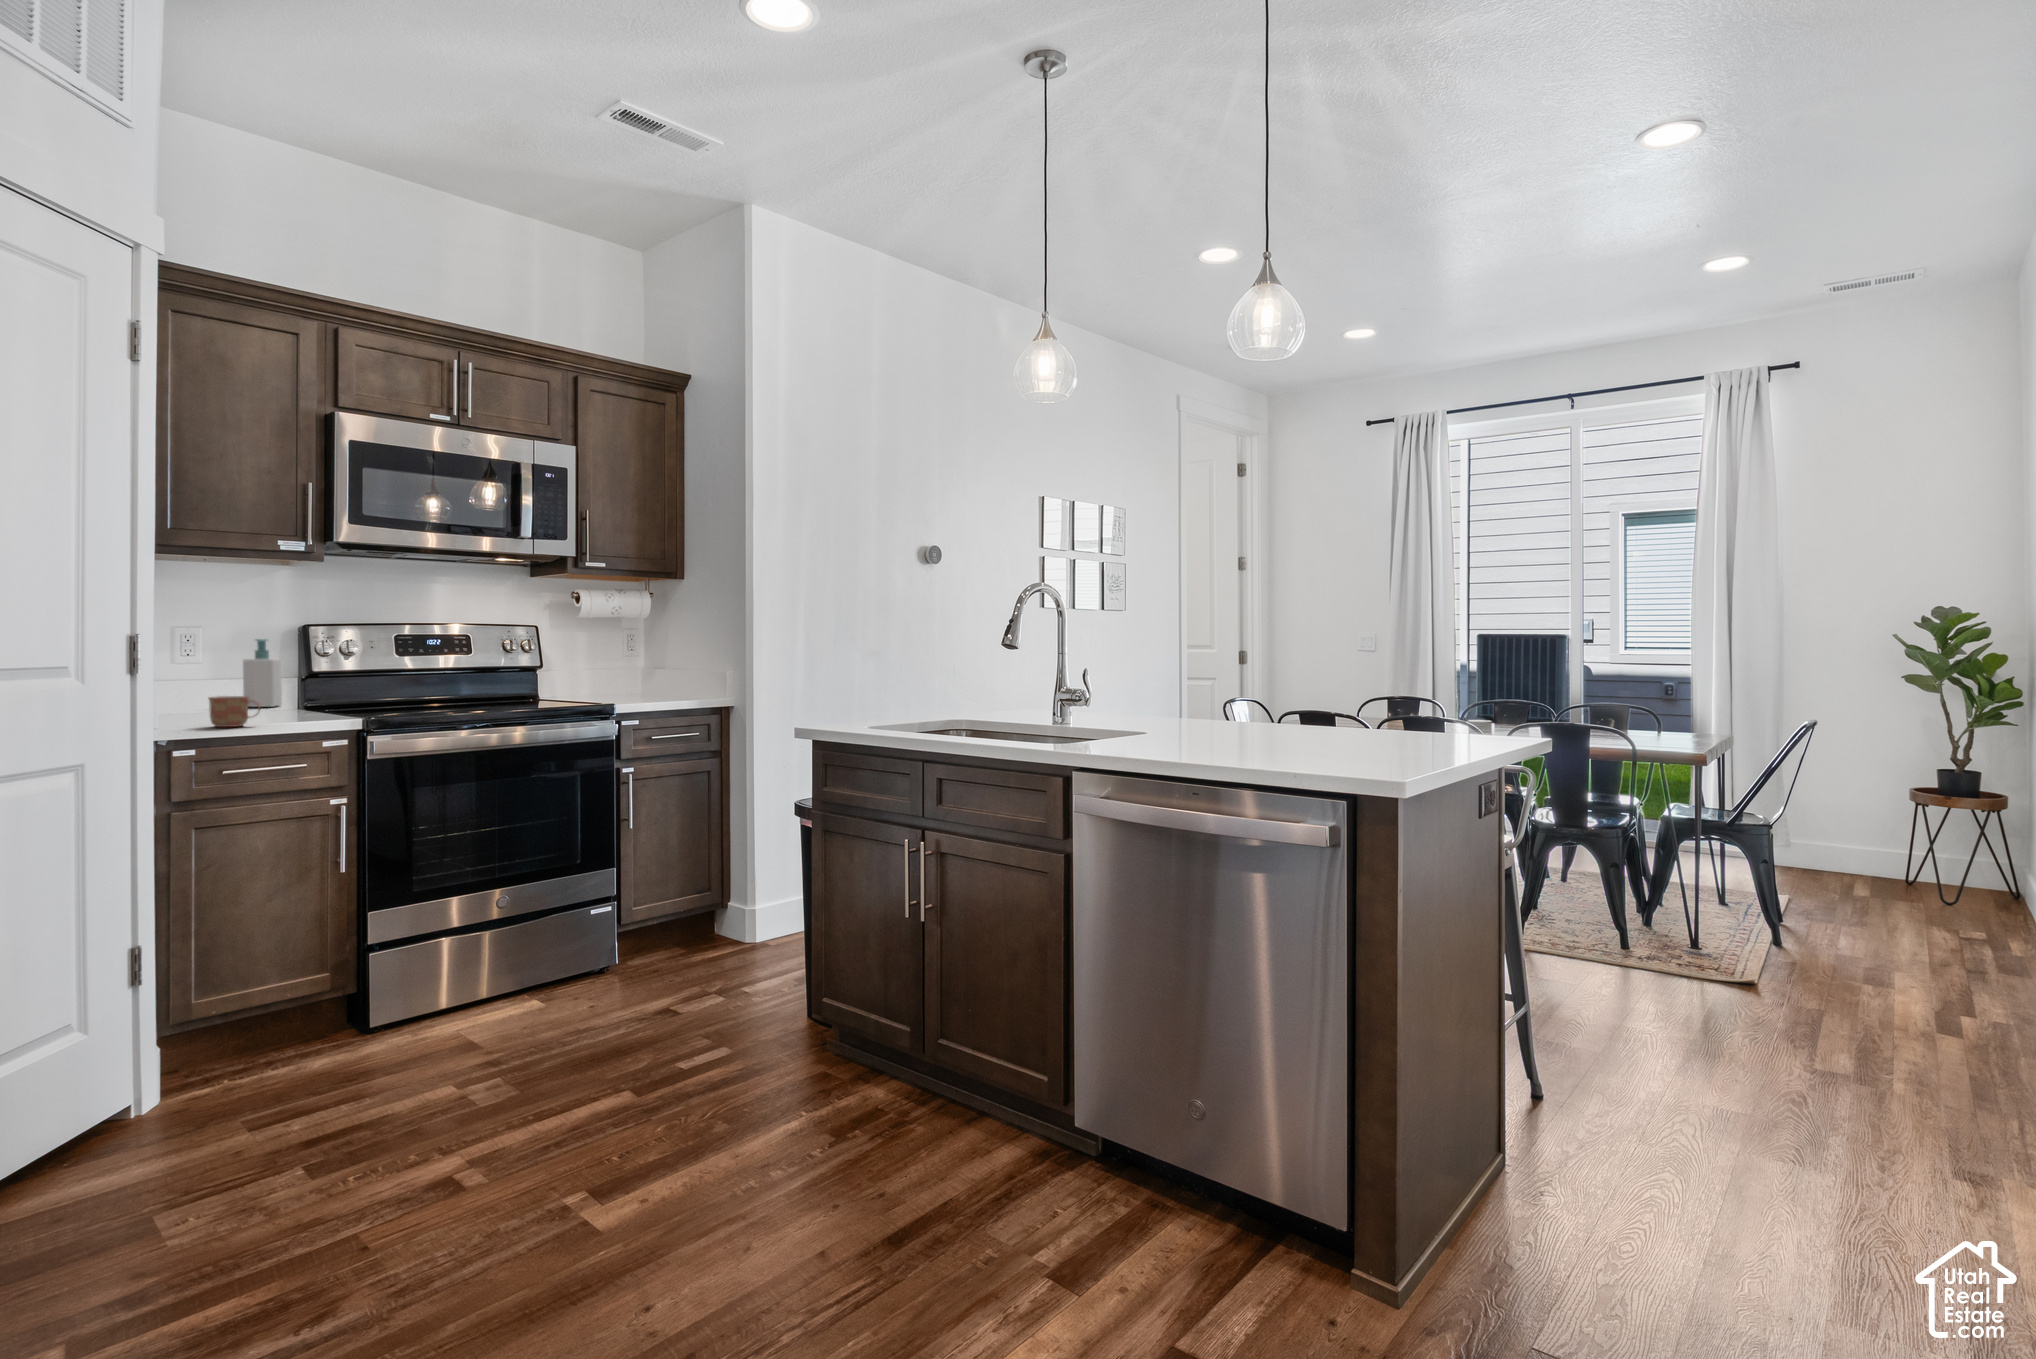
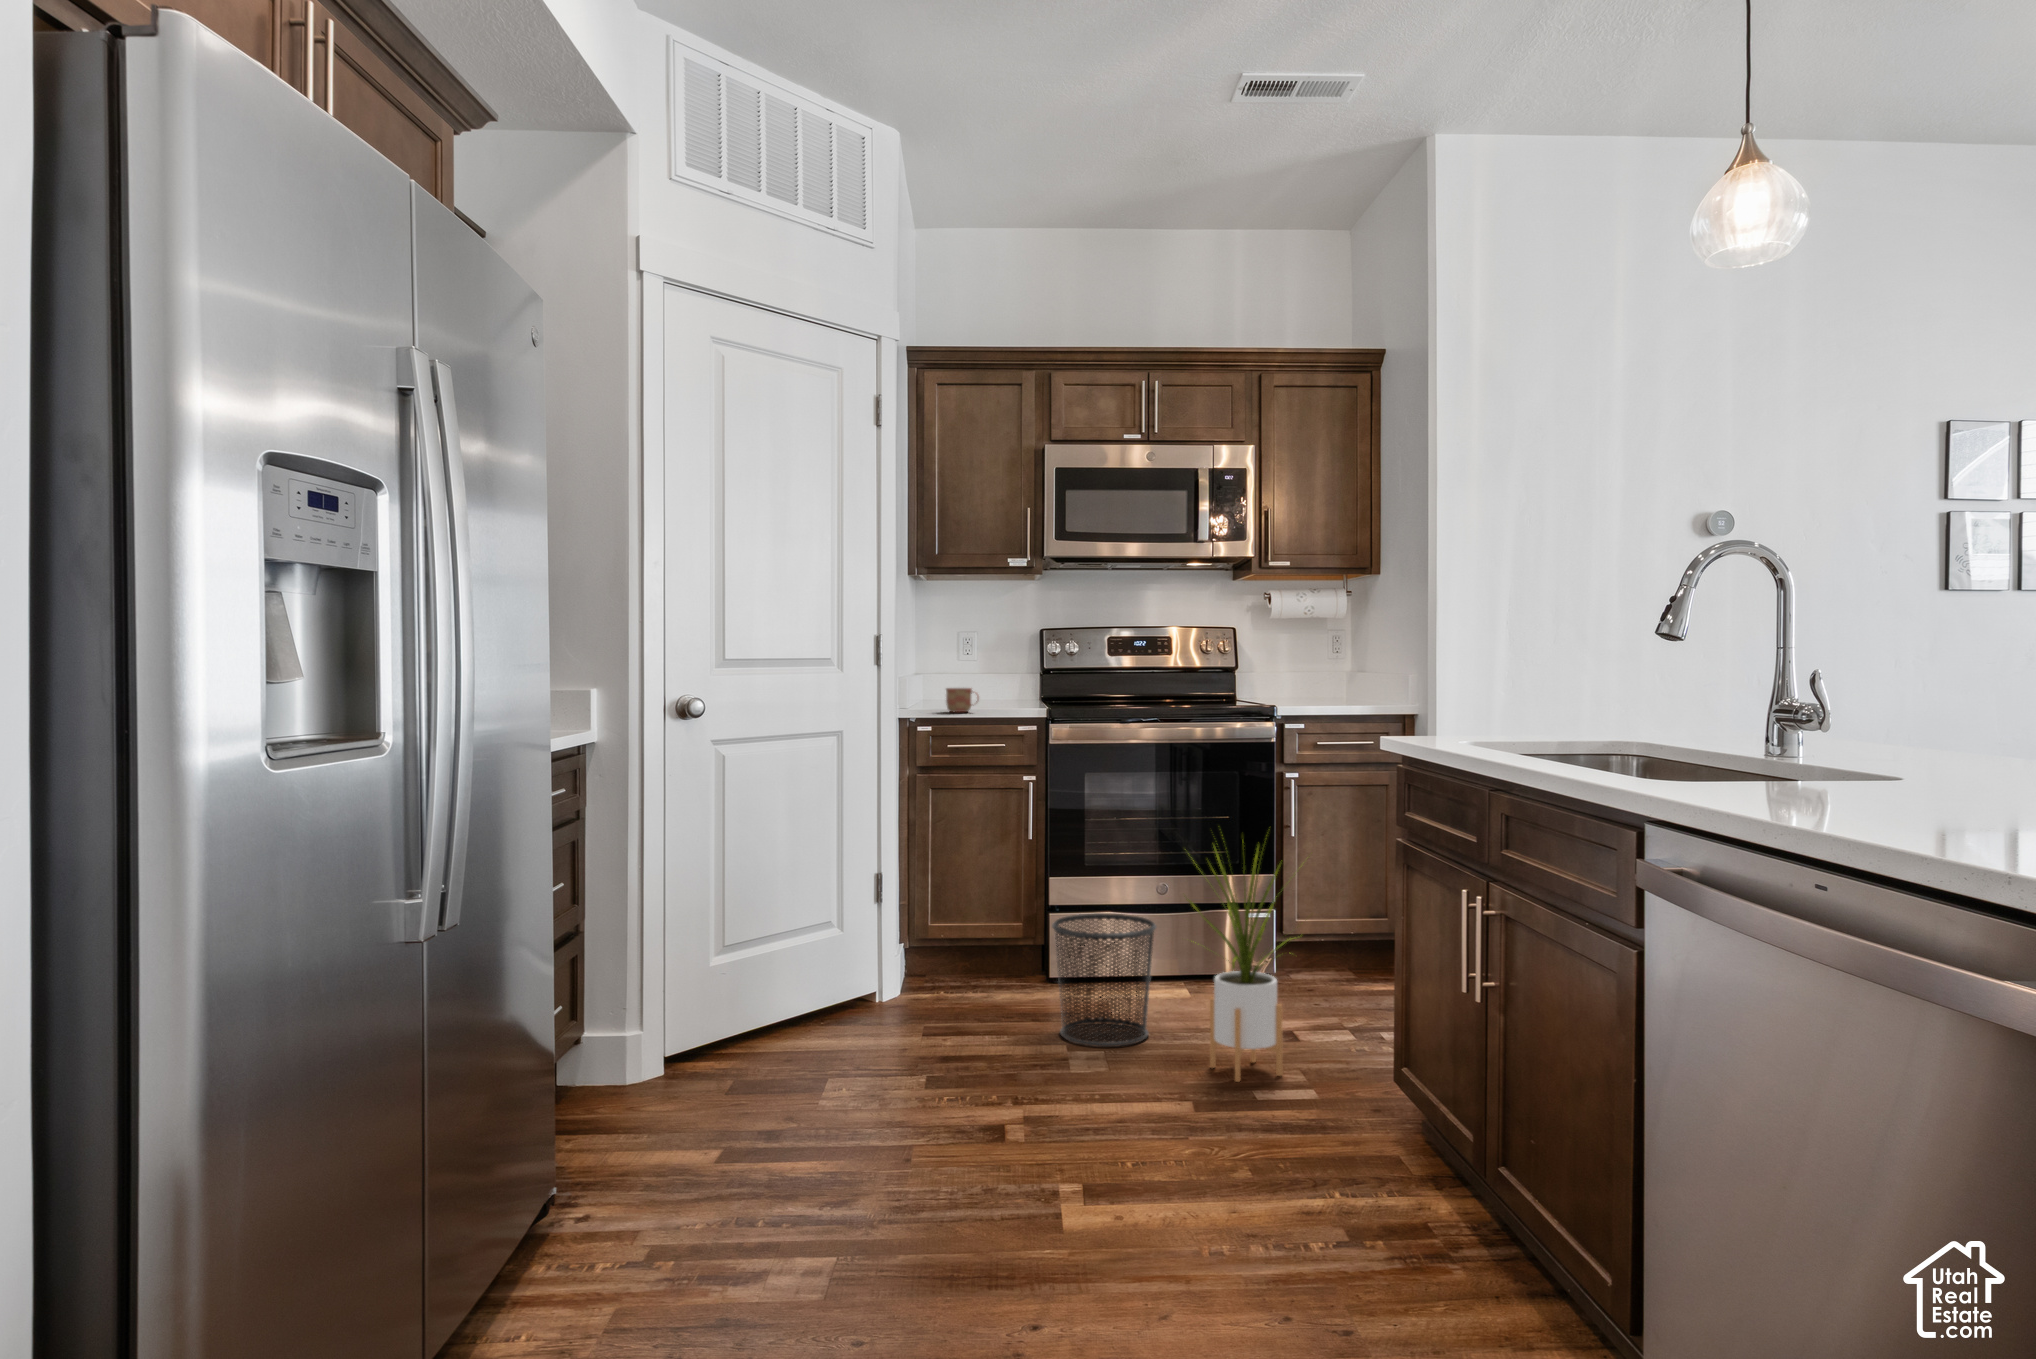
soap bottle: present [243,639,282,707] -> none [991,642,1018,699]
house plant: none [609,830,751,1099] -> present [1189,835,1292,1082]
waste bin: none [424,942,555,1101] -> present [1052,913,1156,1047]

